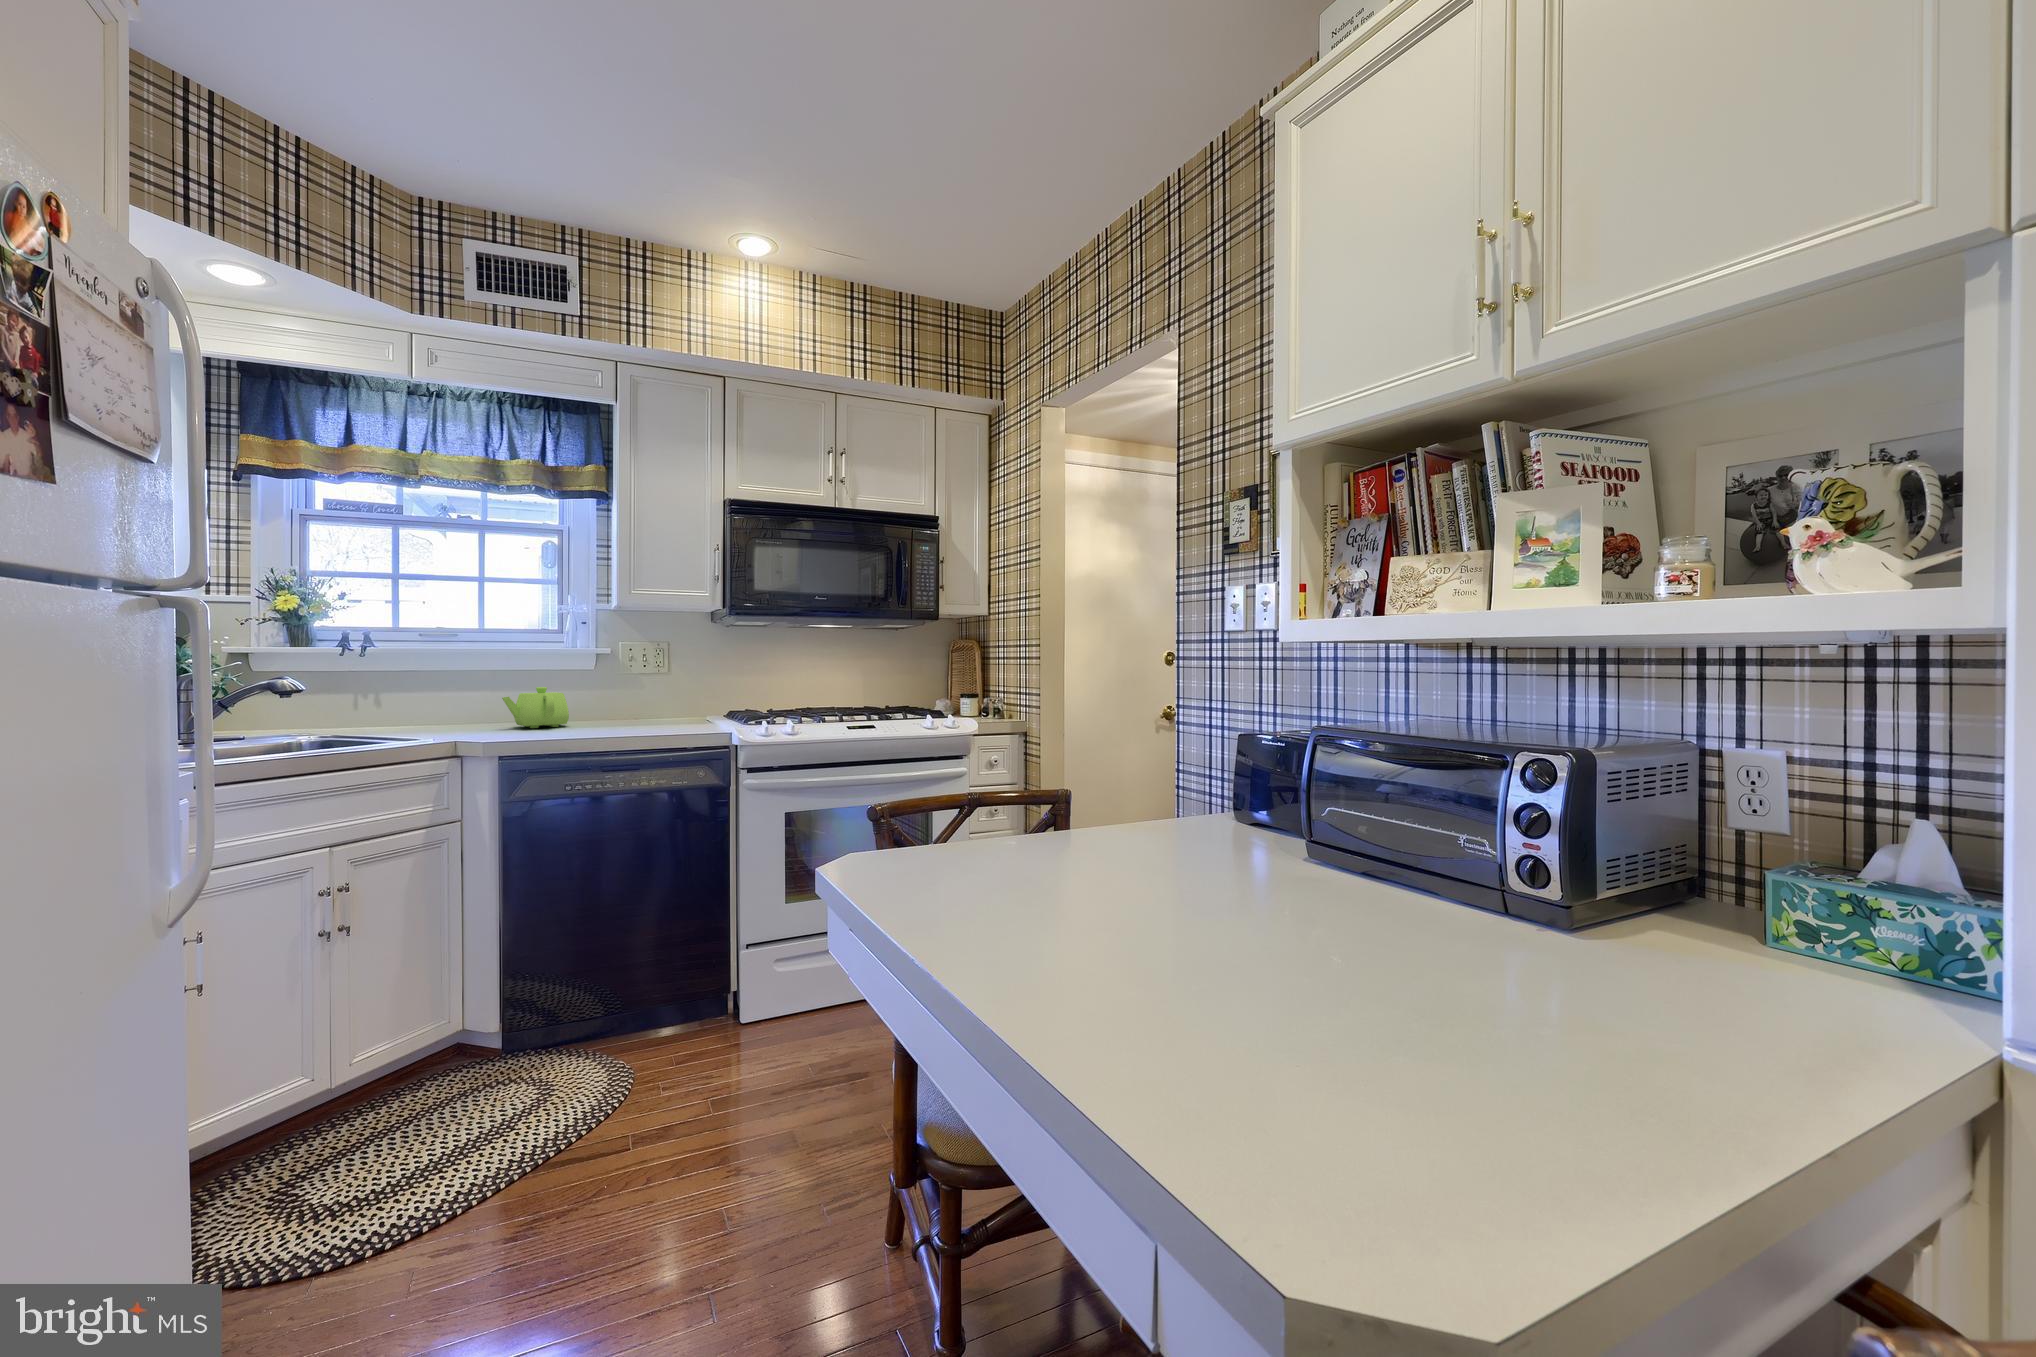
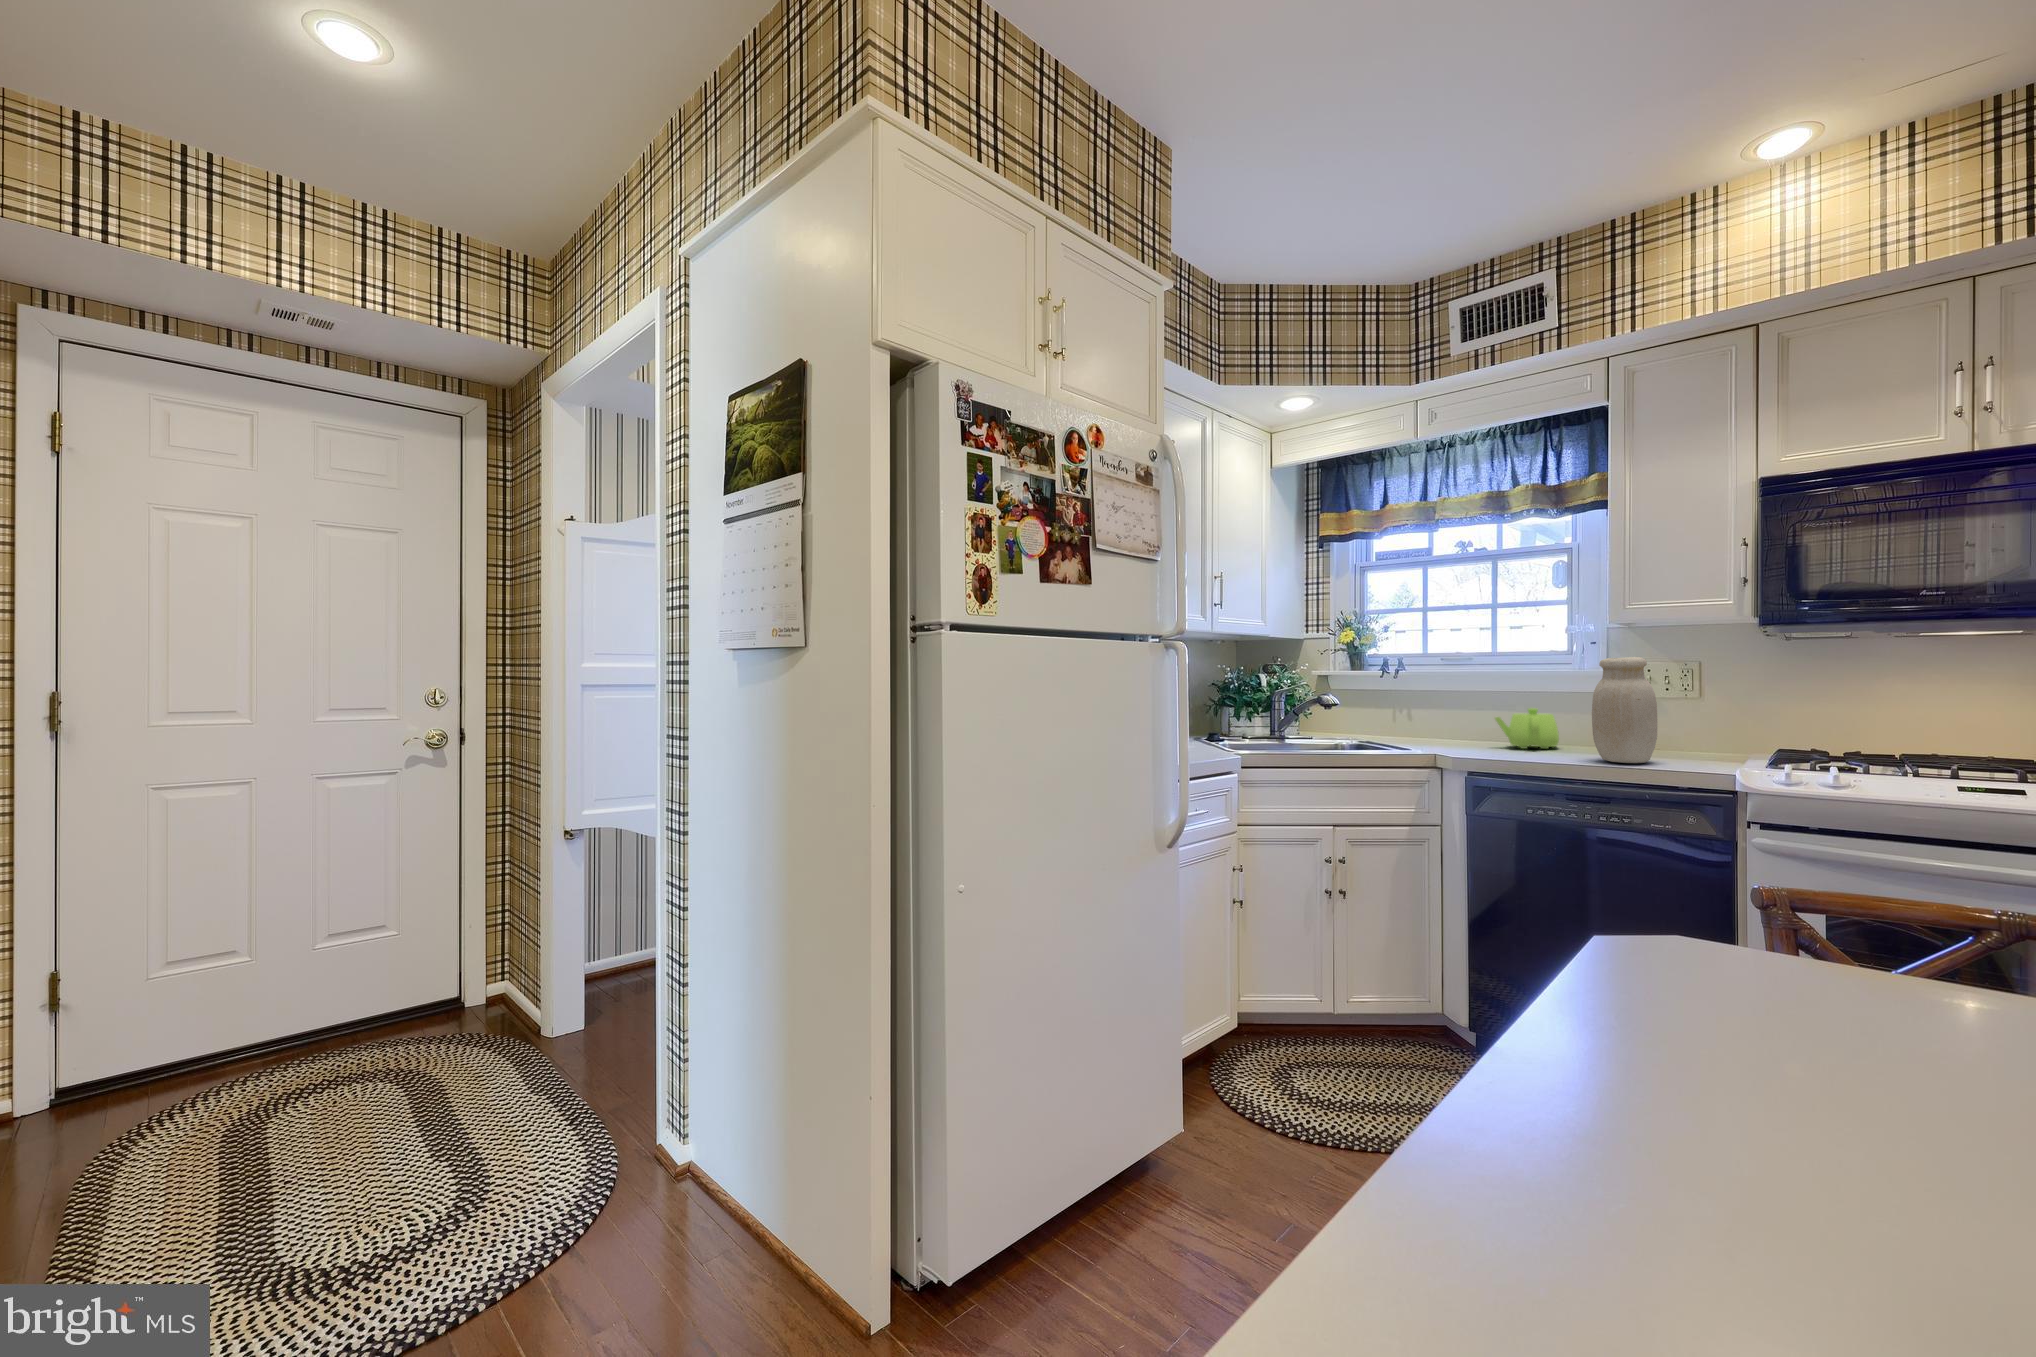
jar: none [618,637,672,732] -> present [1592,657,1657,763]

